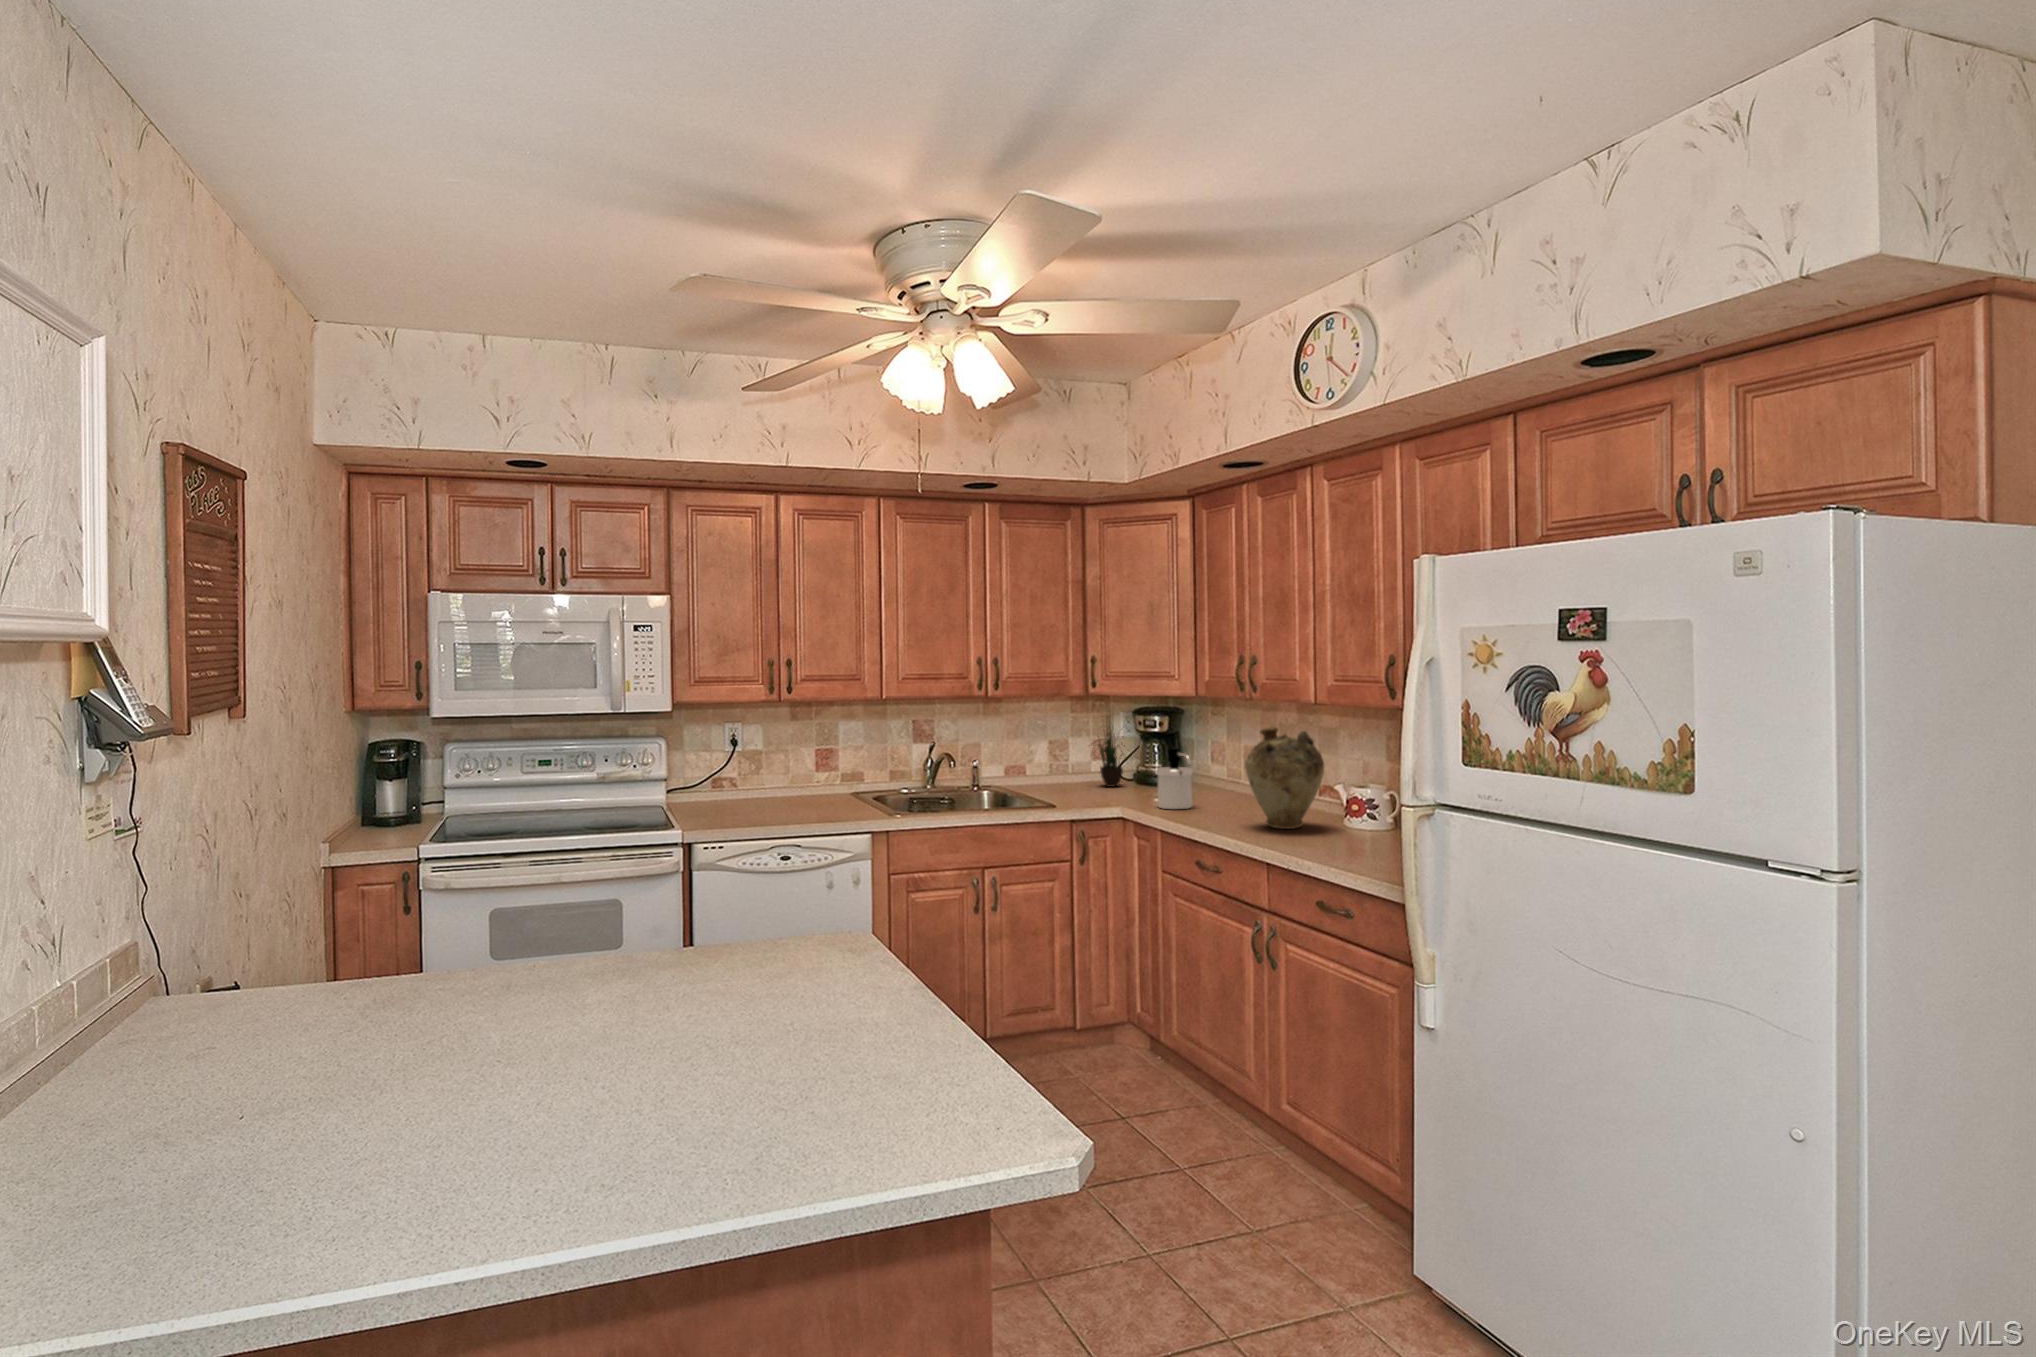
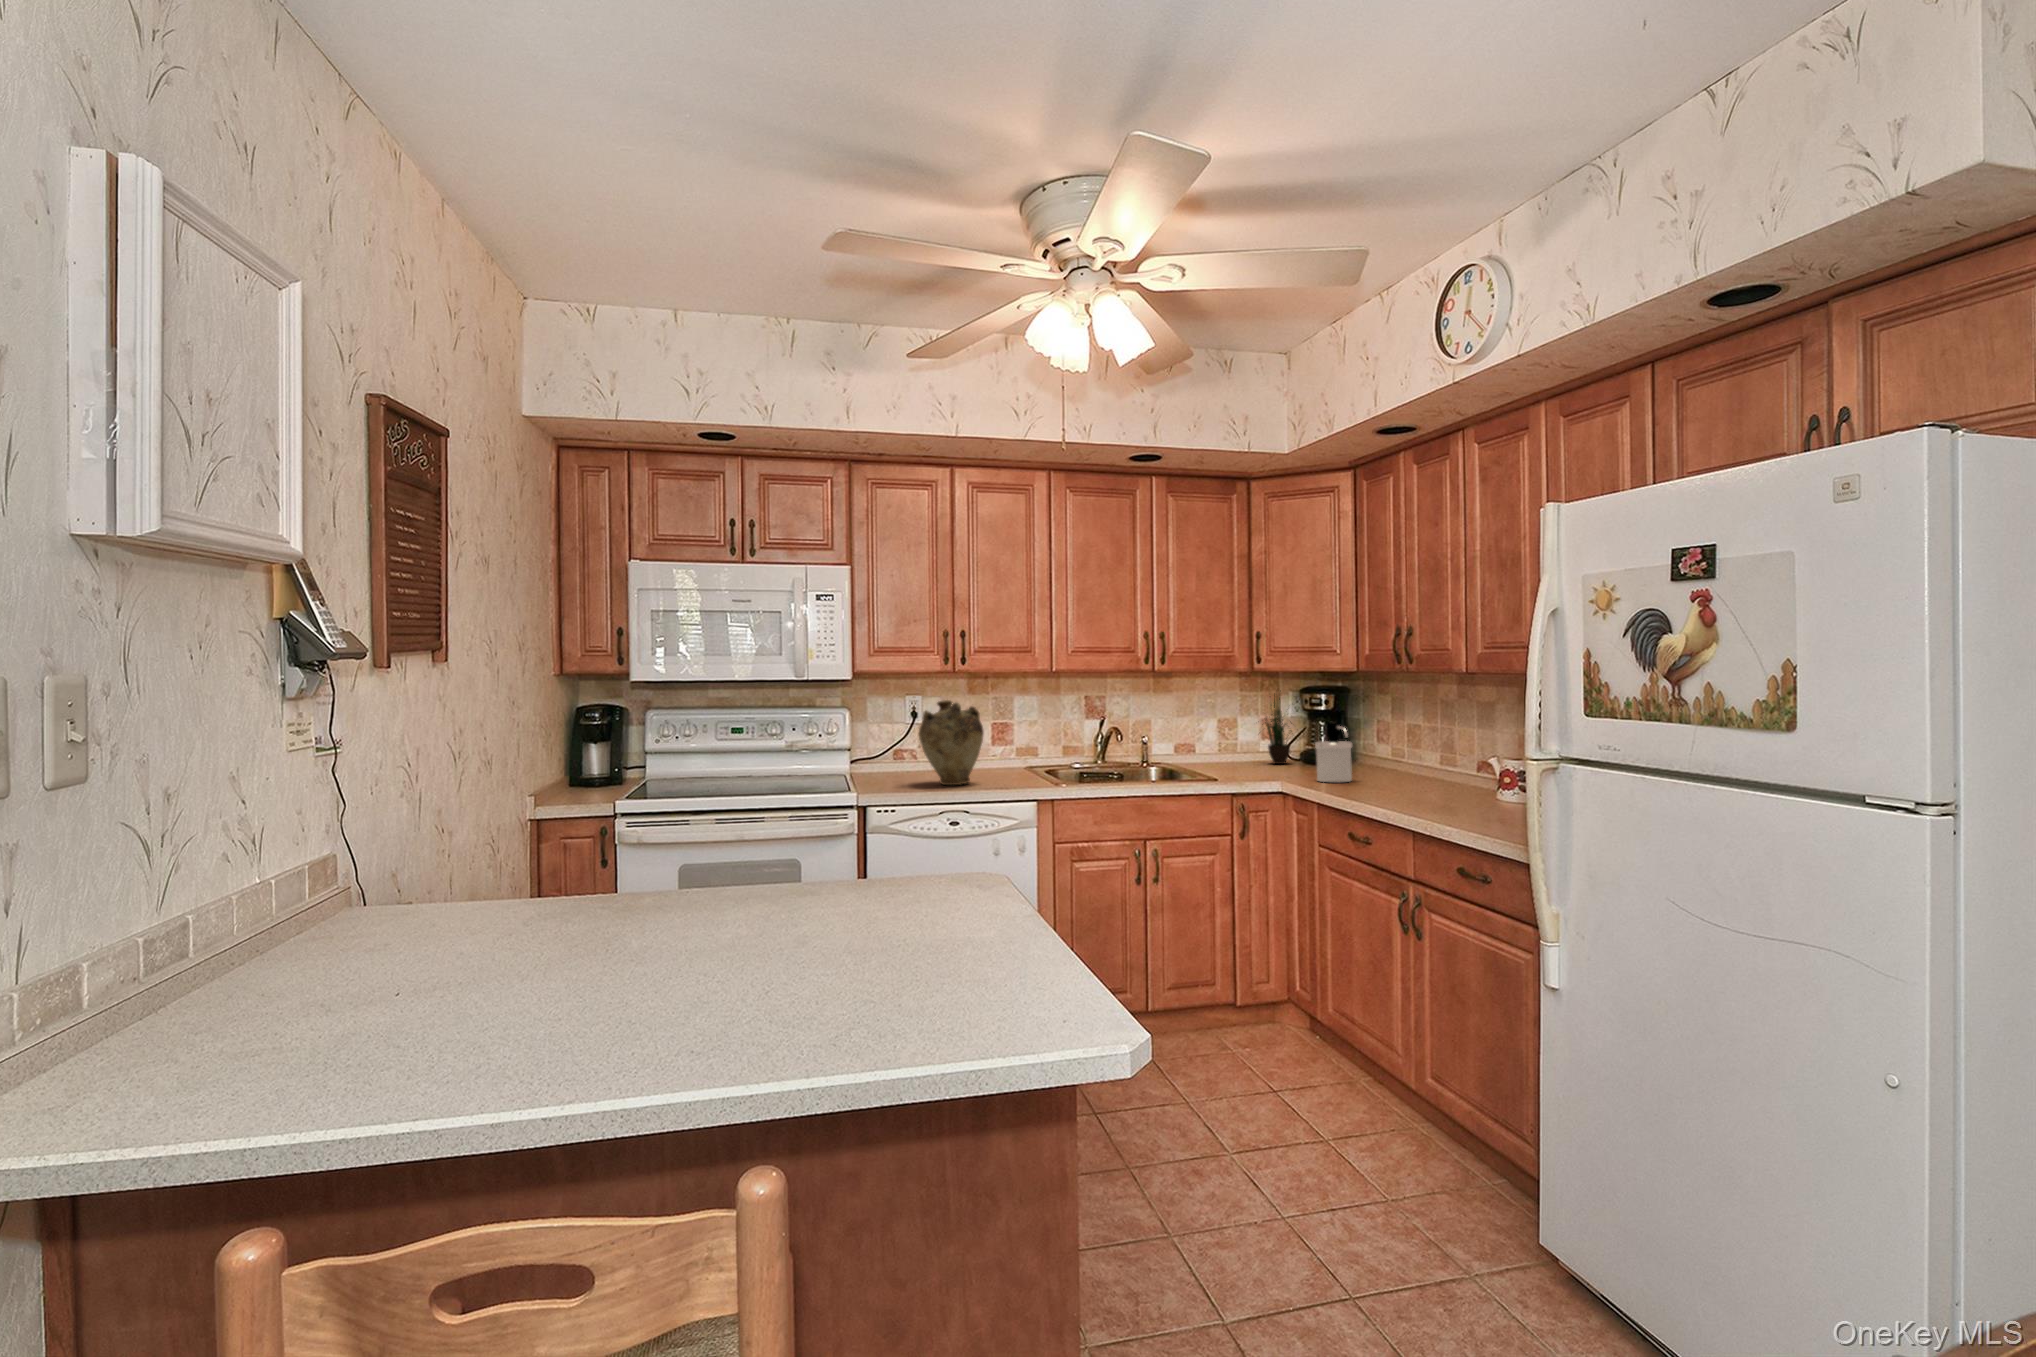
vase: present [1245,727,1324,829] -> present [919,700,984,785]

